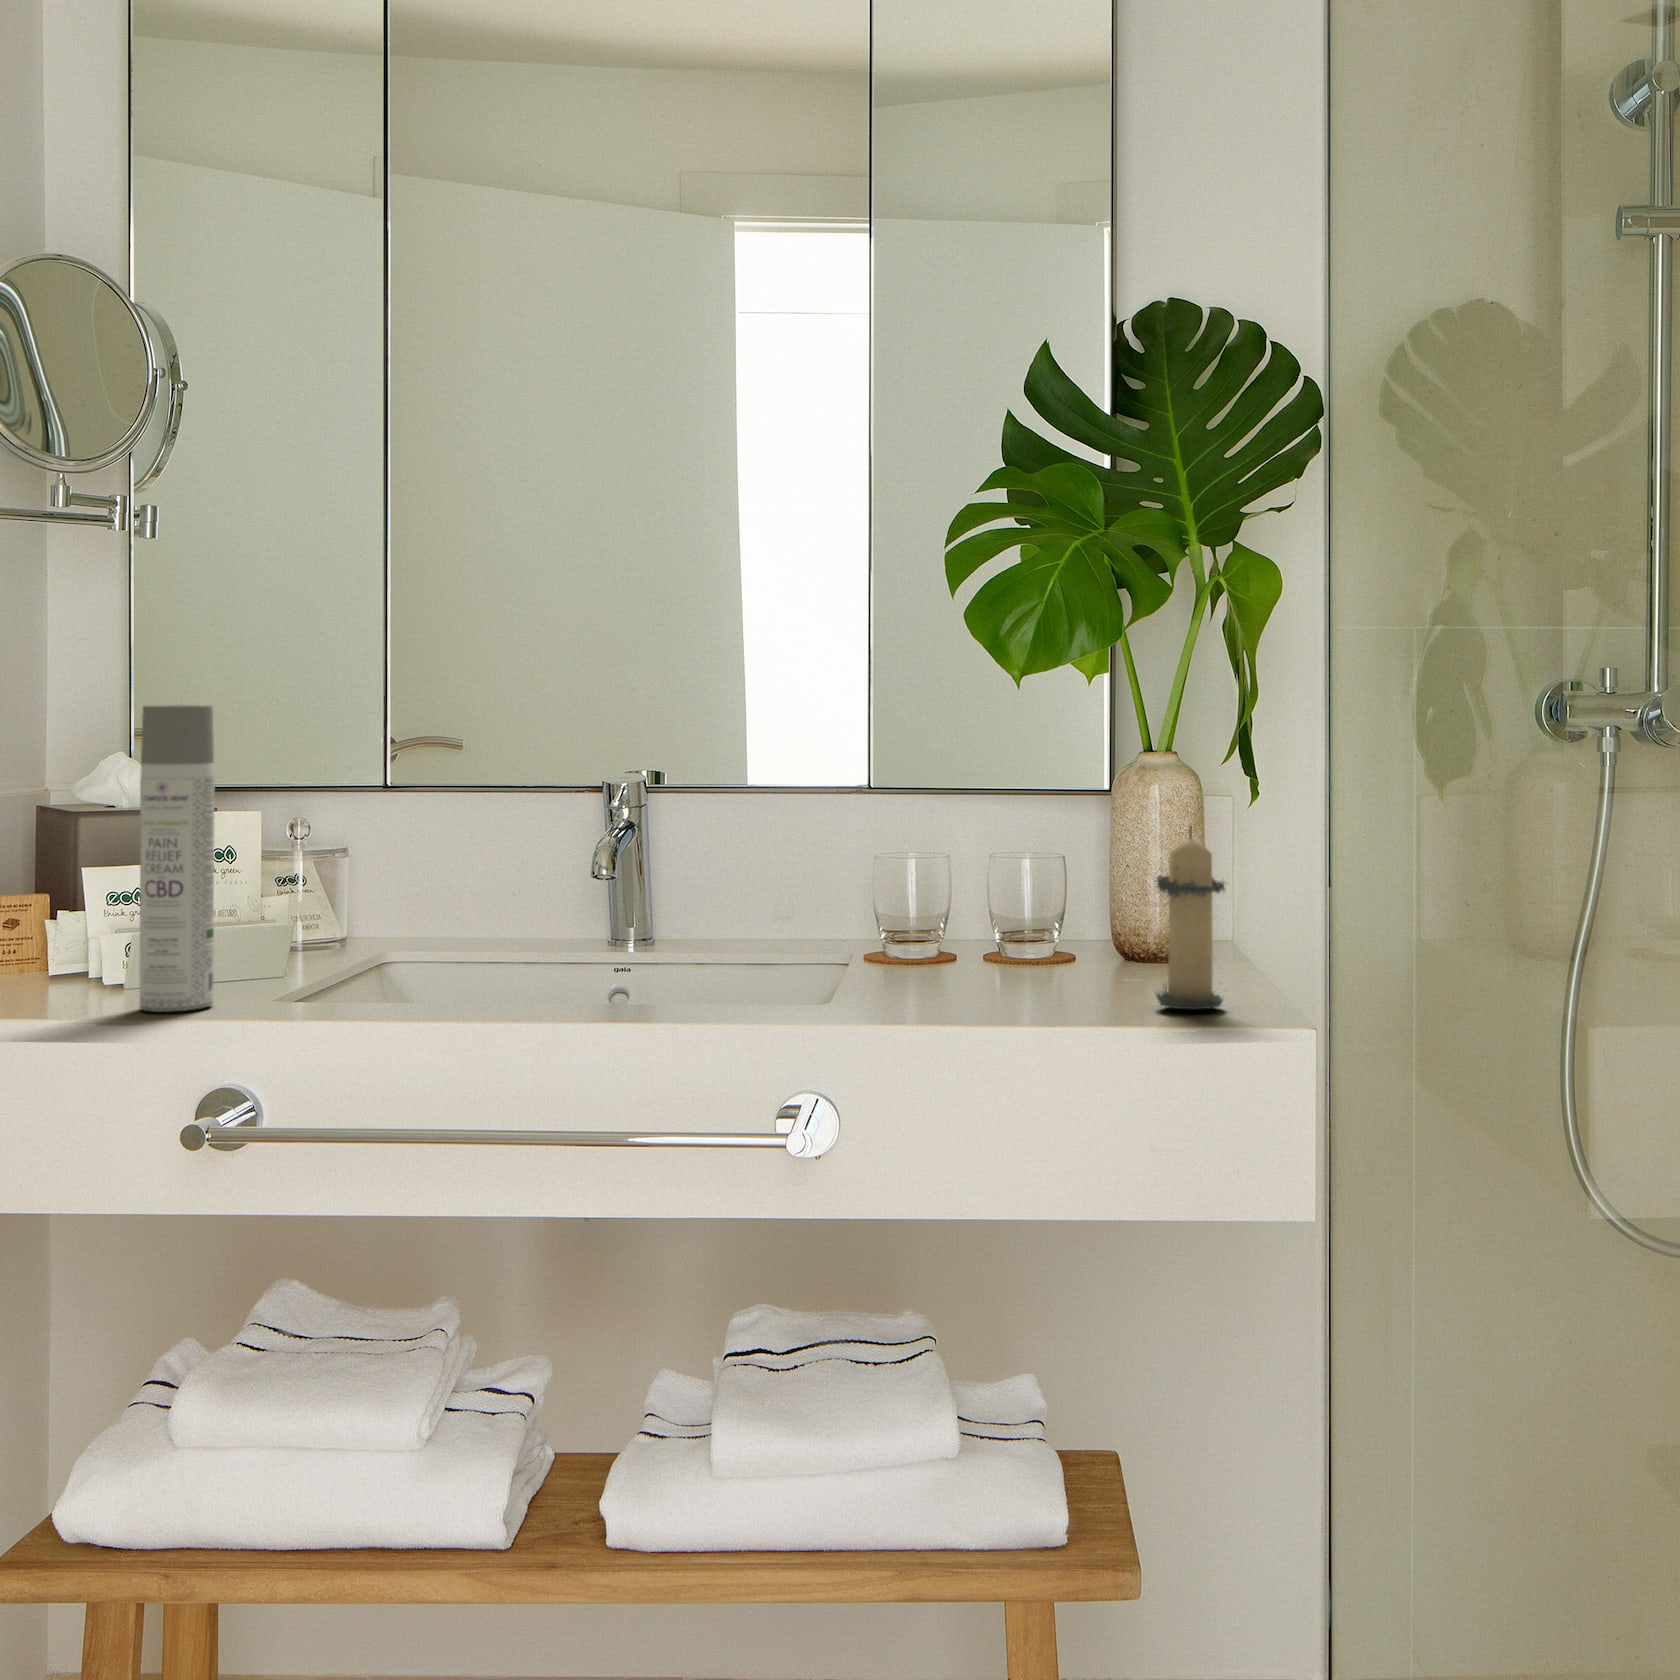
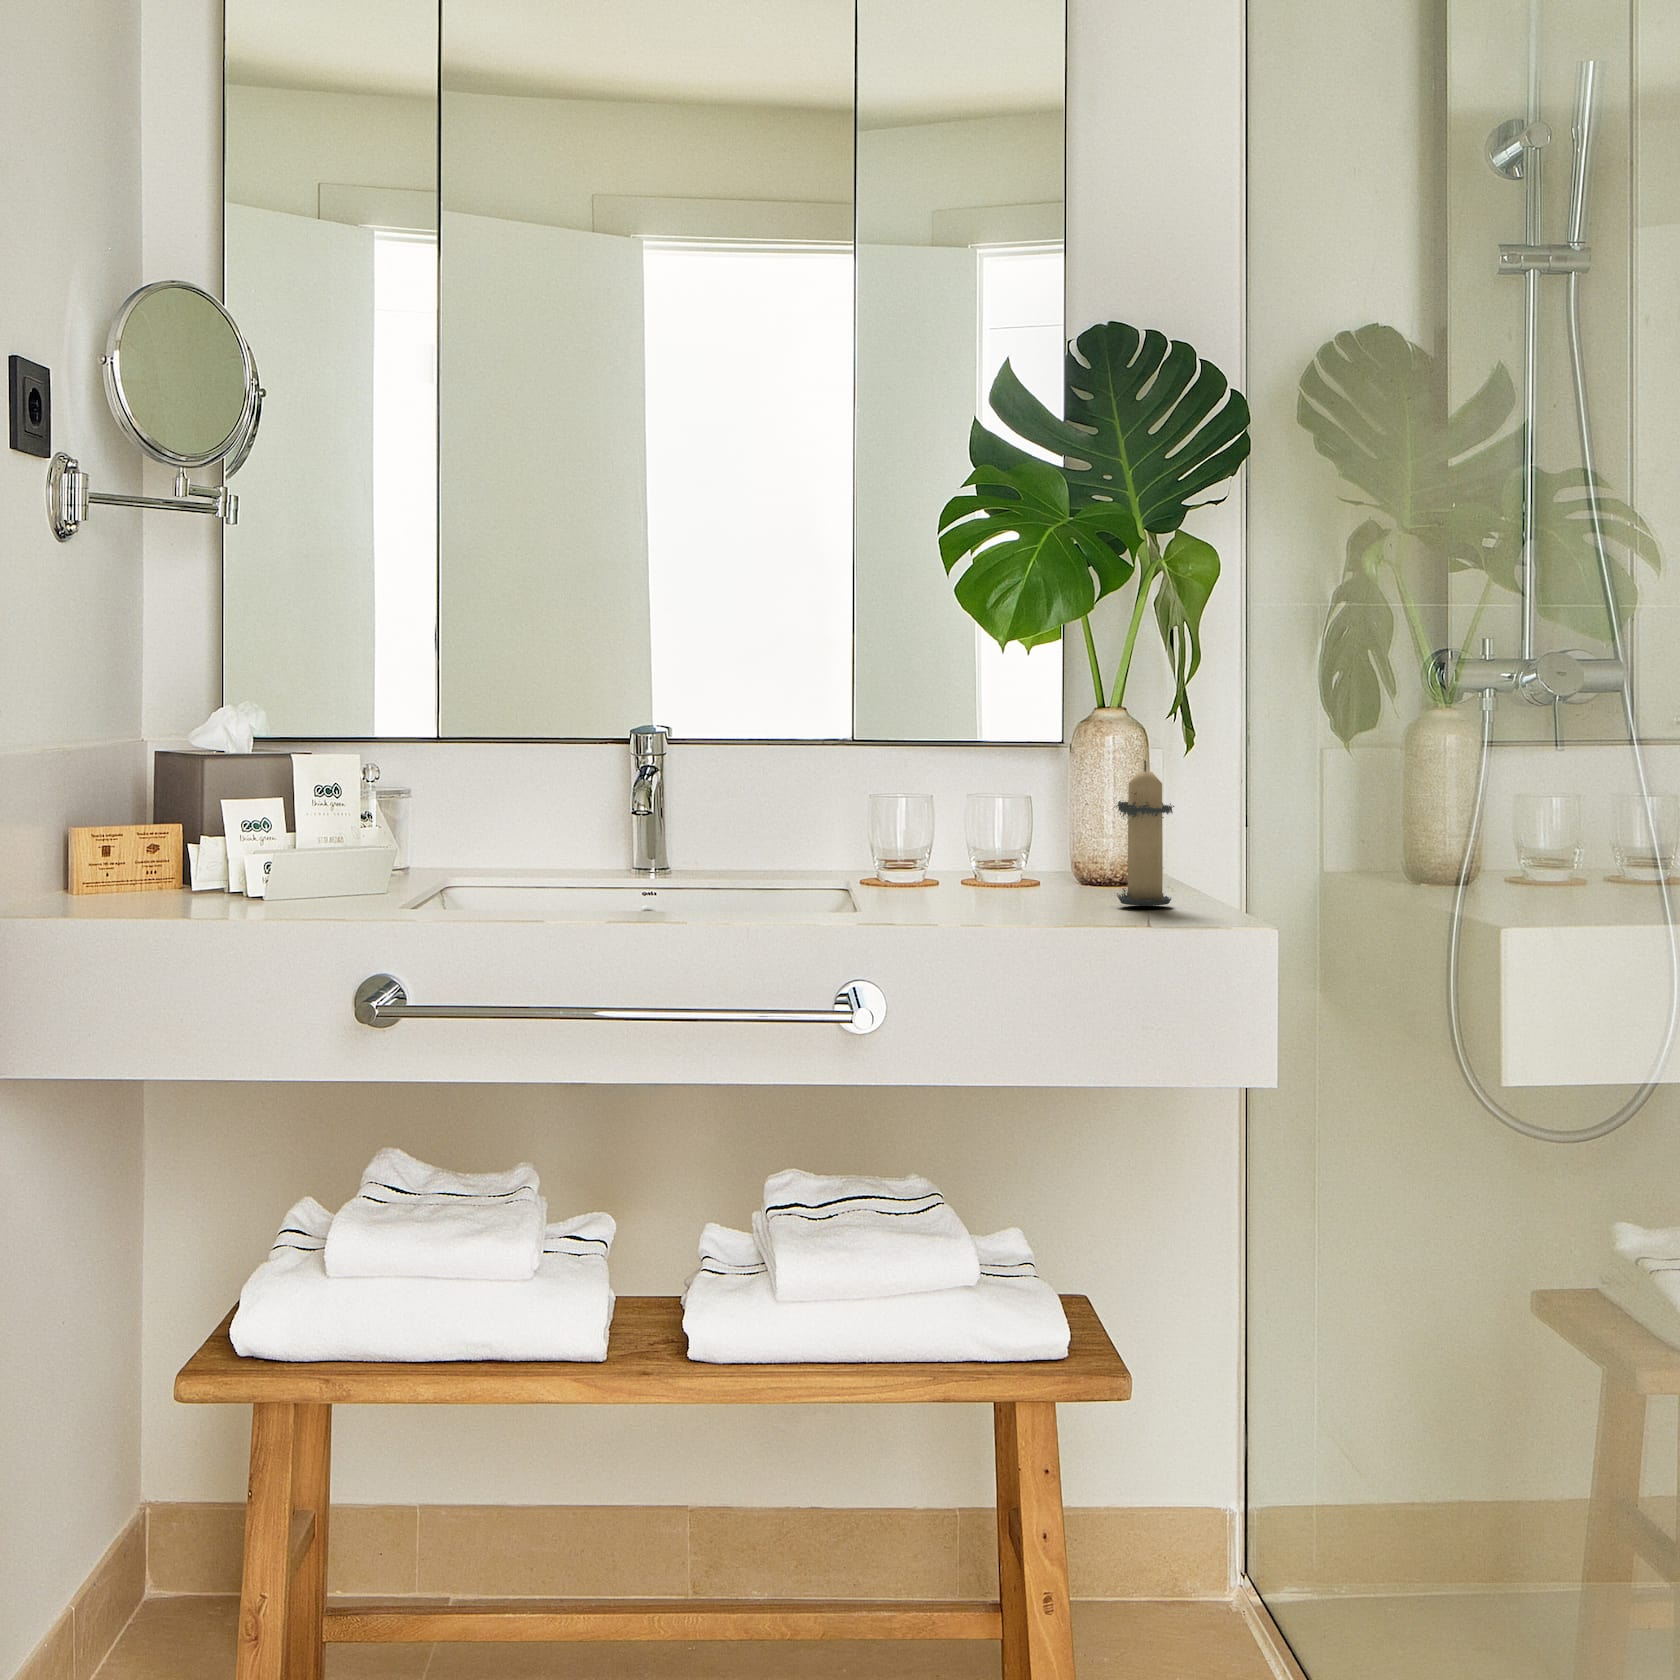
spray bottle: present [140,705,215,1012] -> none [289,666,347,915]

